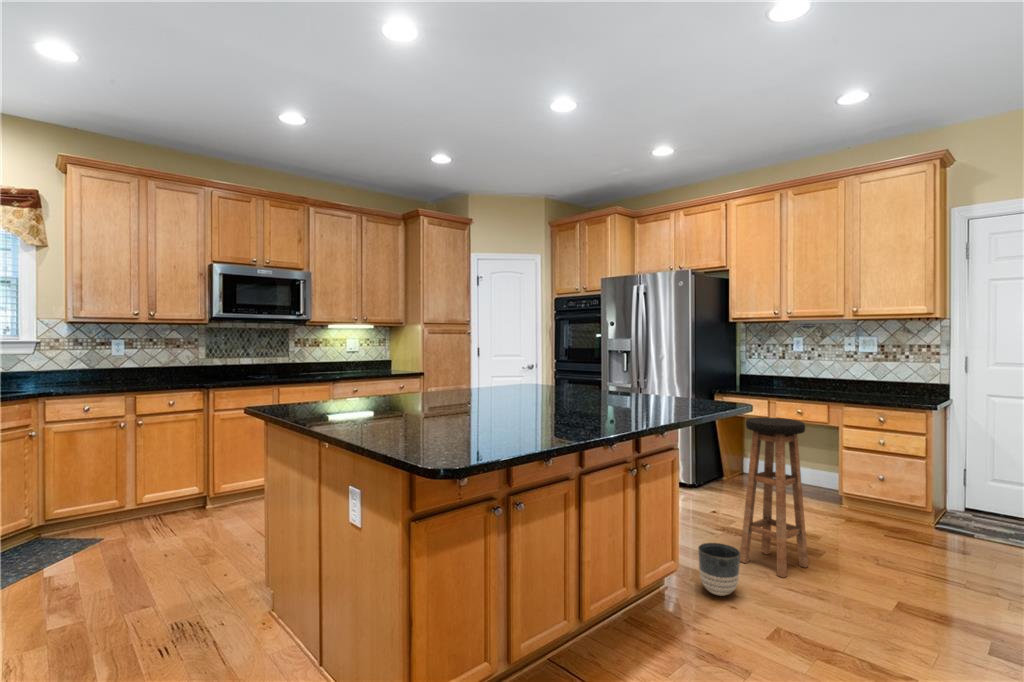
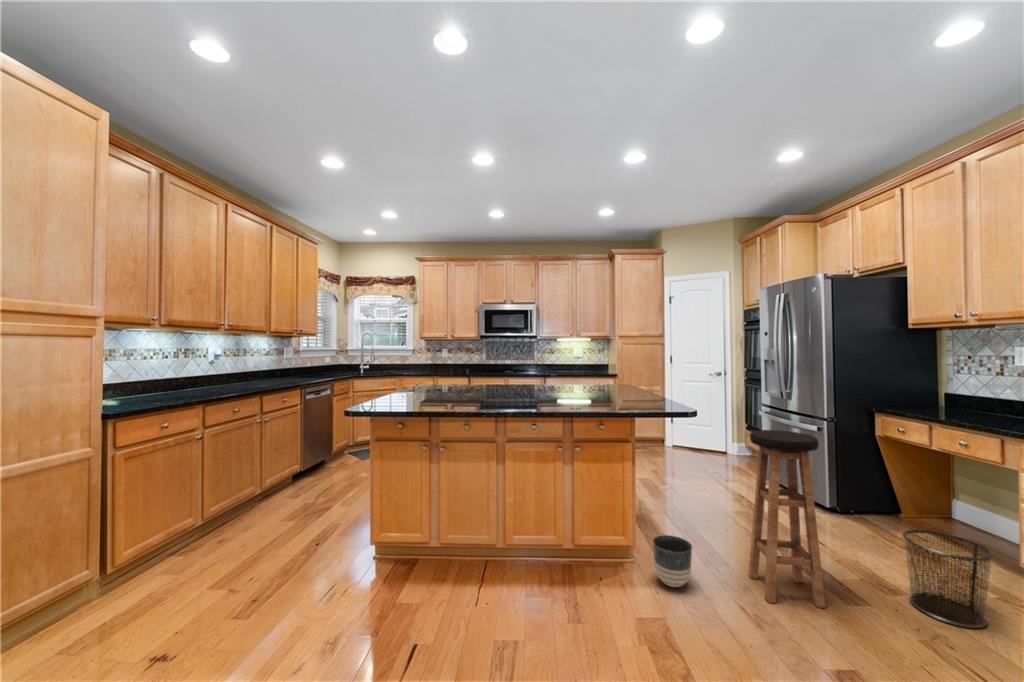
waste bin: none [815,483,872,549] -> present [903,529,994,628]

